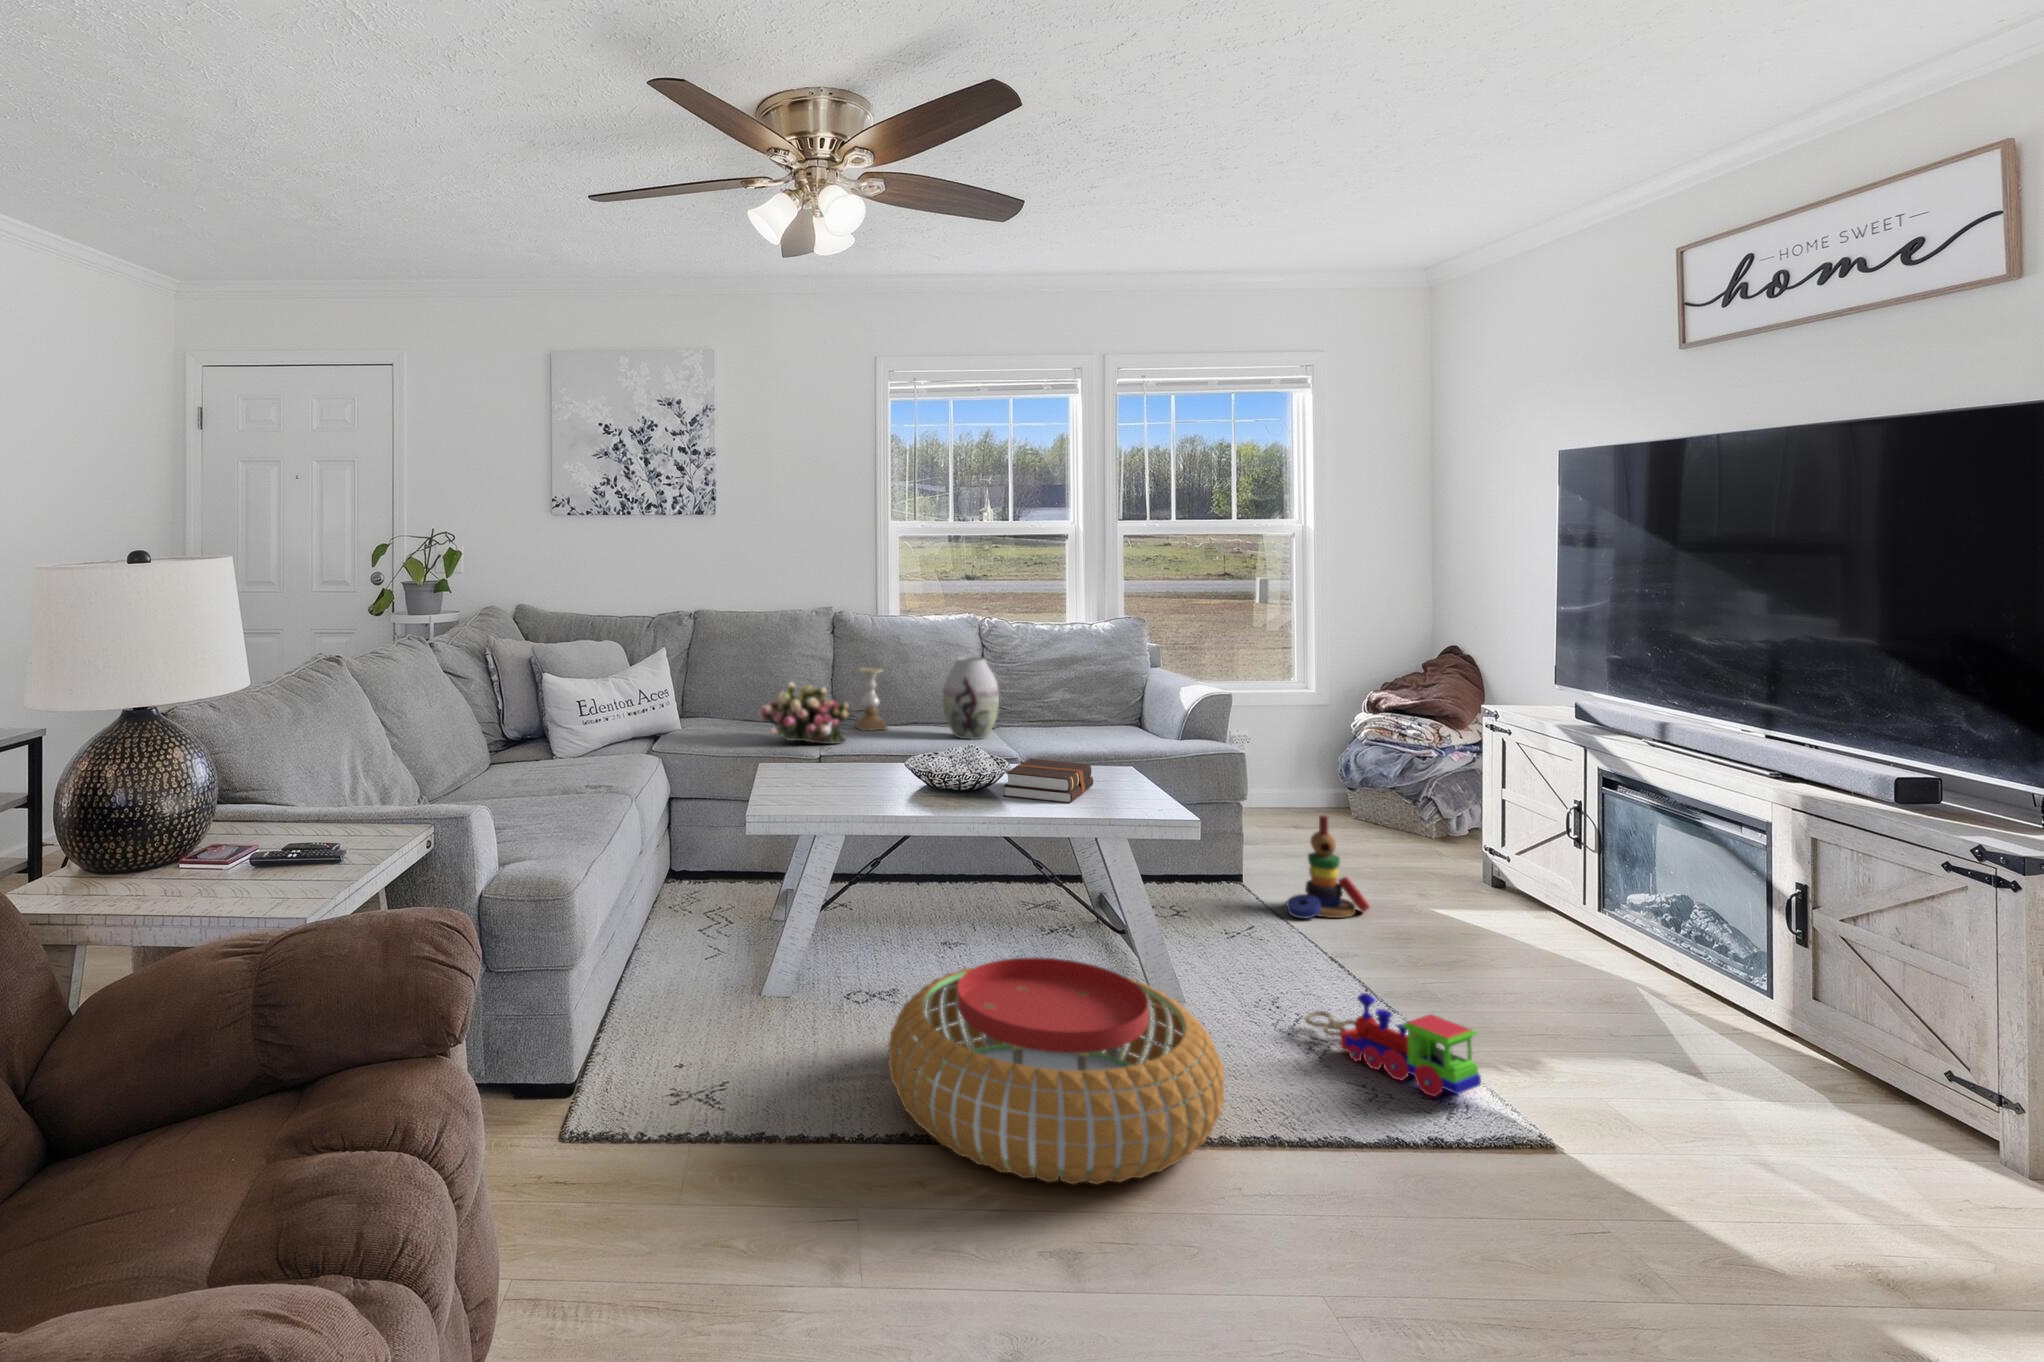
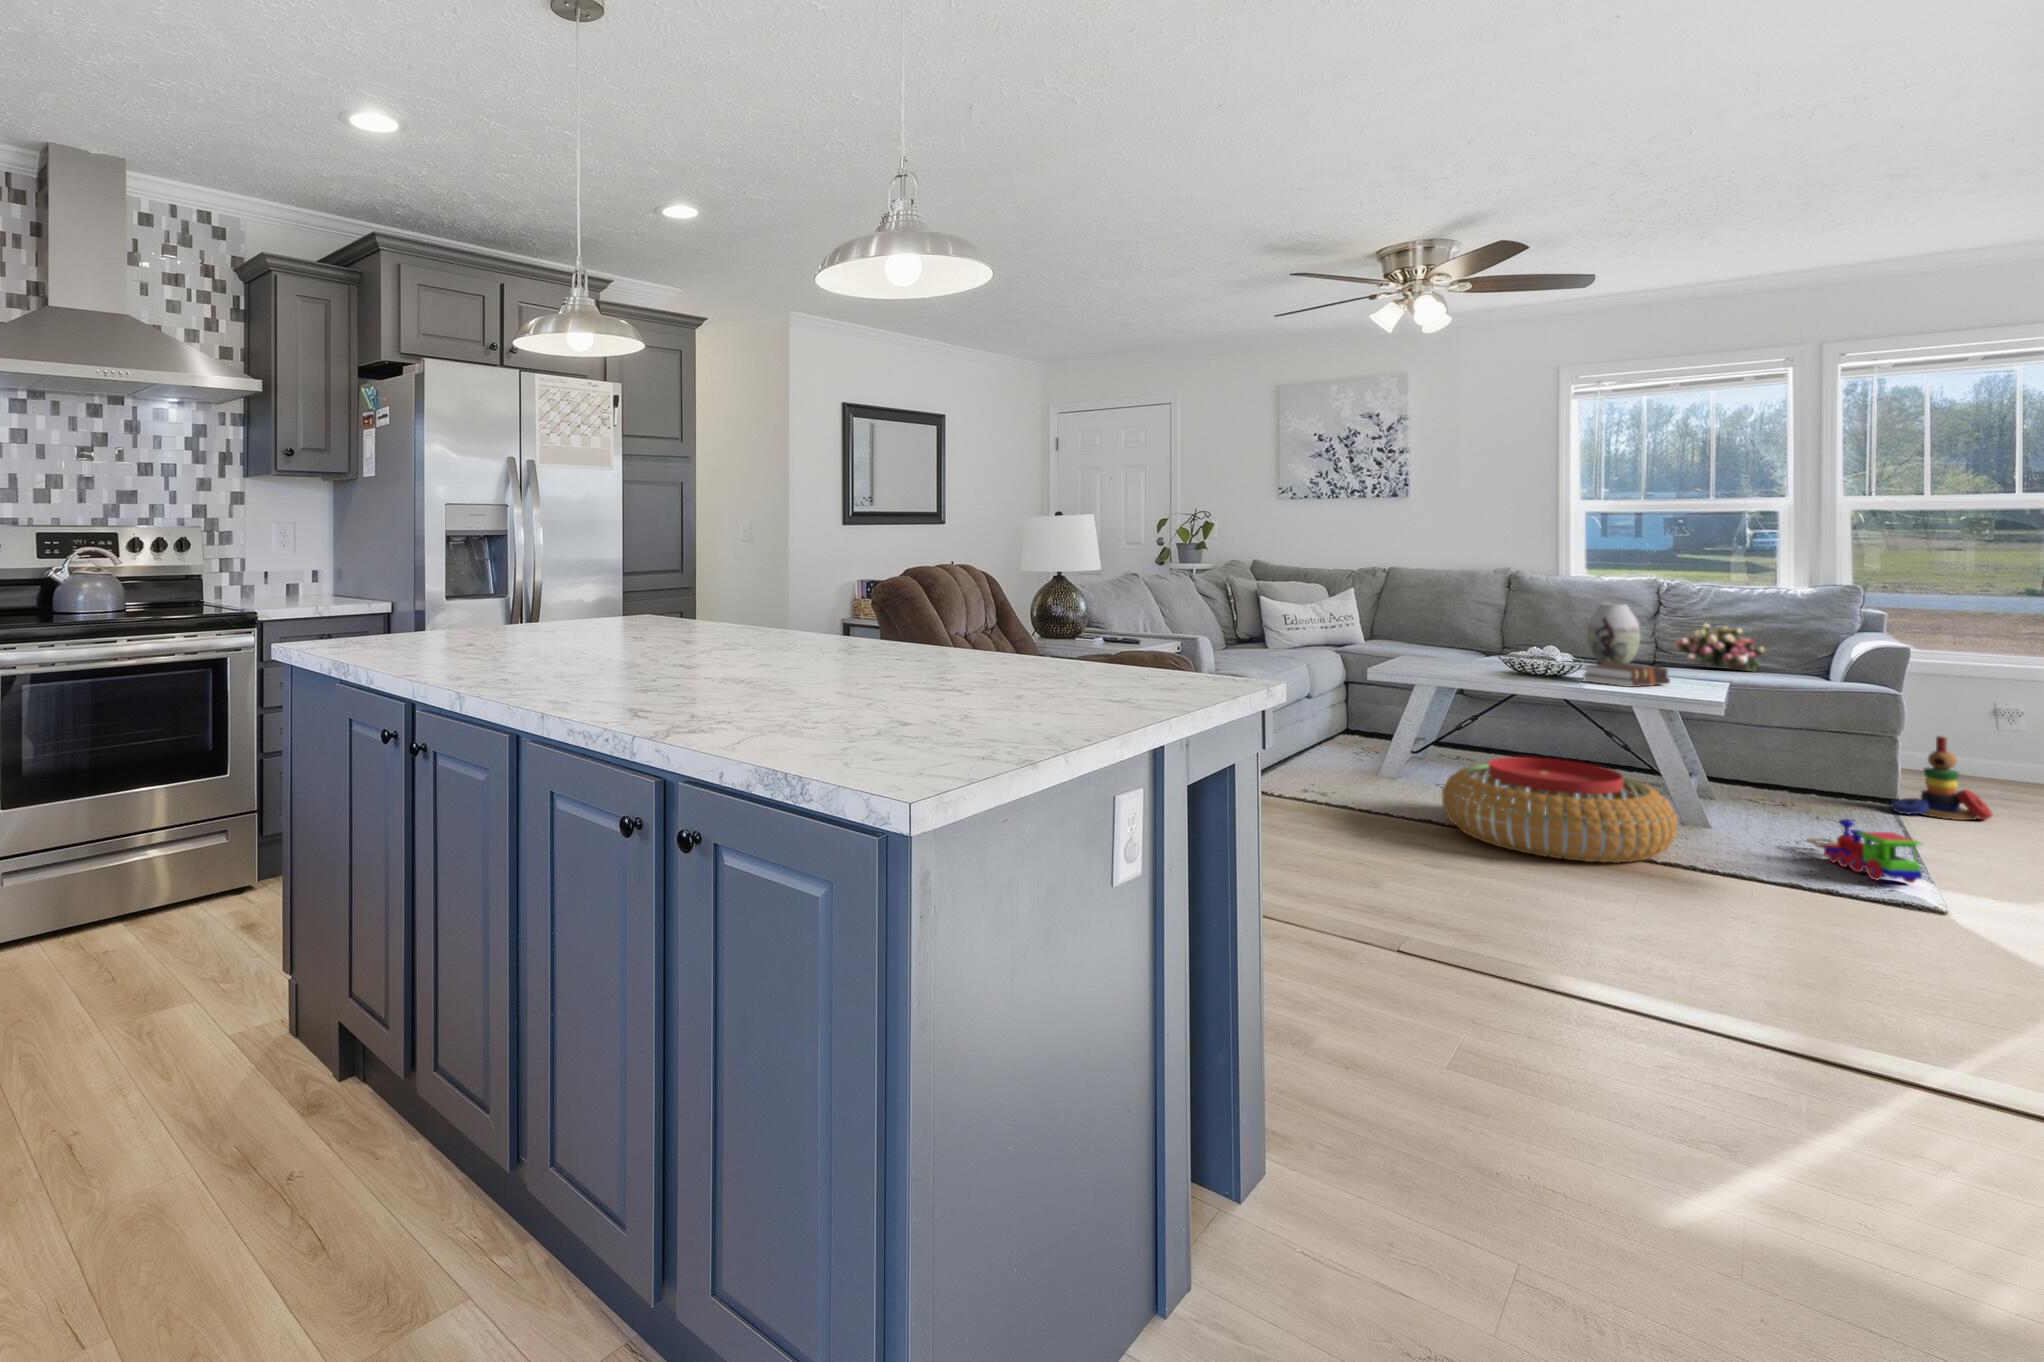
candle holder: present [855,668,887,731] -> none [1514,610,1542,656]
flower arrangement: present [757,682,849,744] -> present [1674,624,1765,672]

